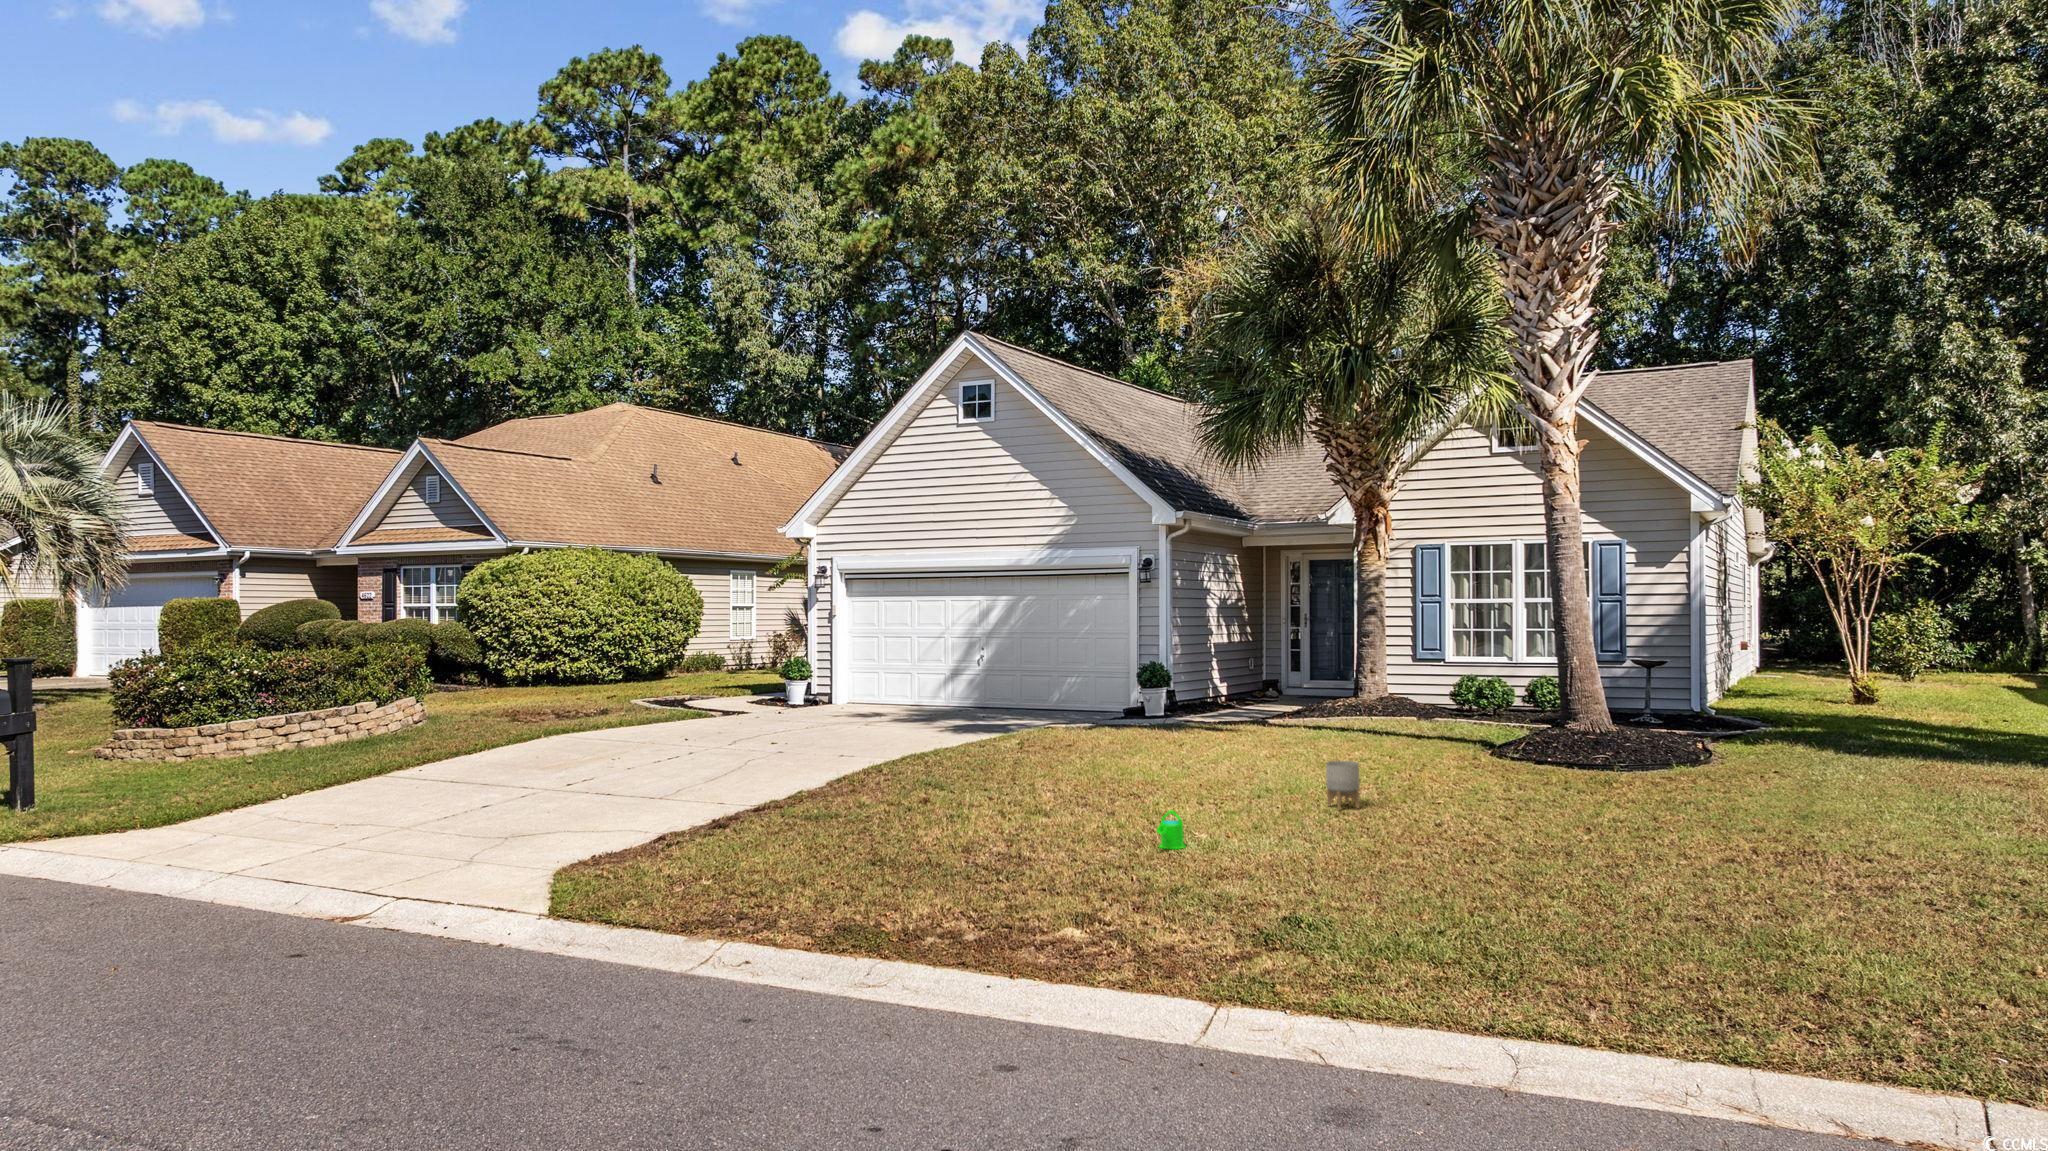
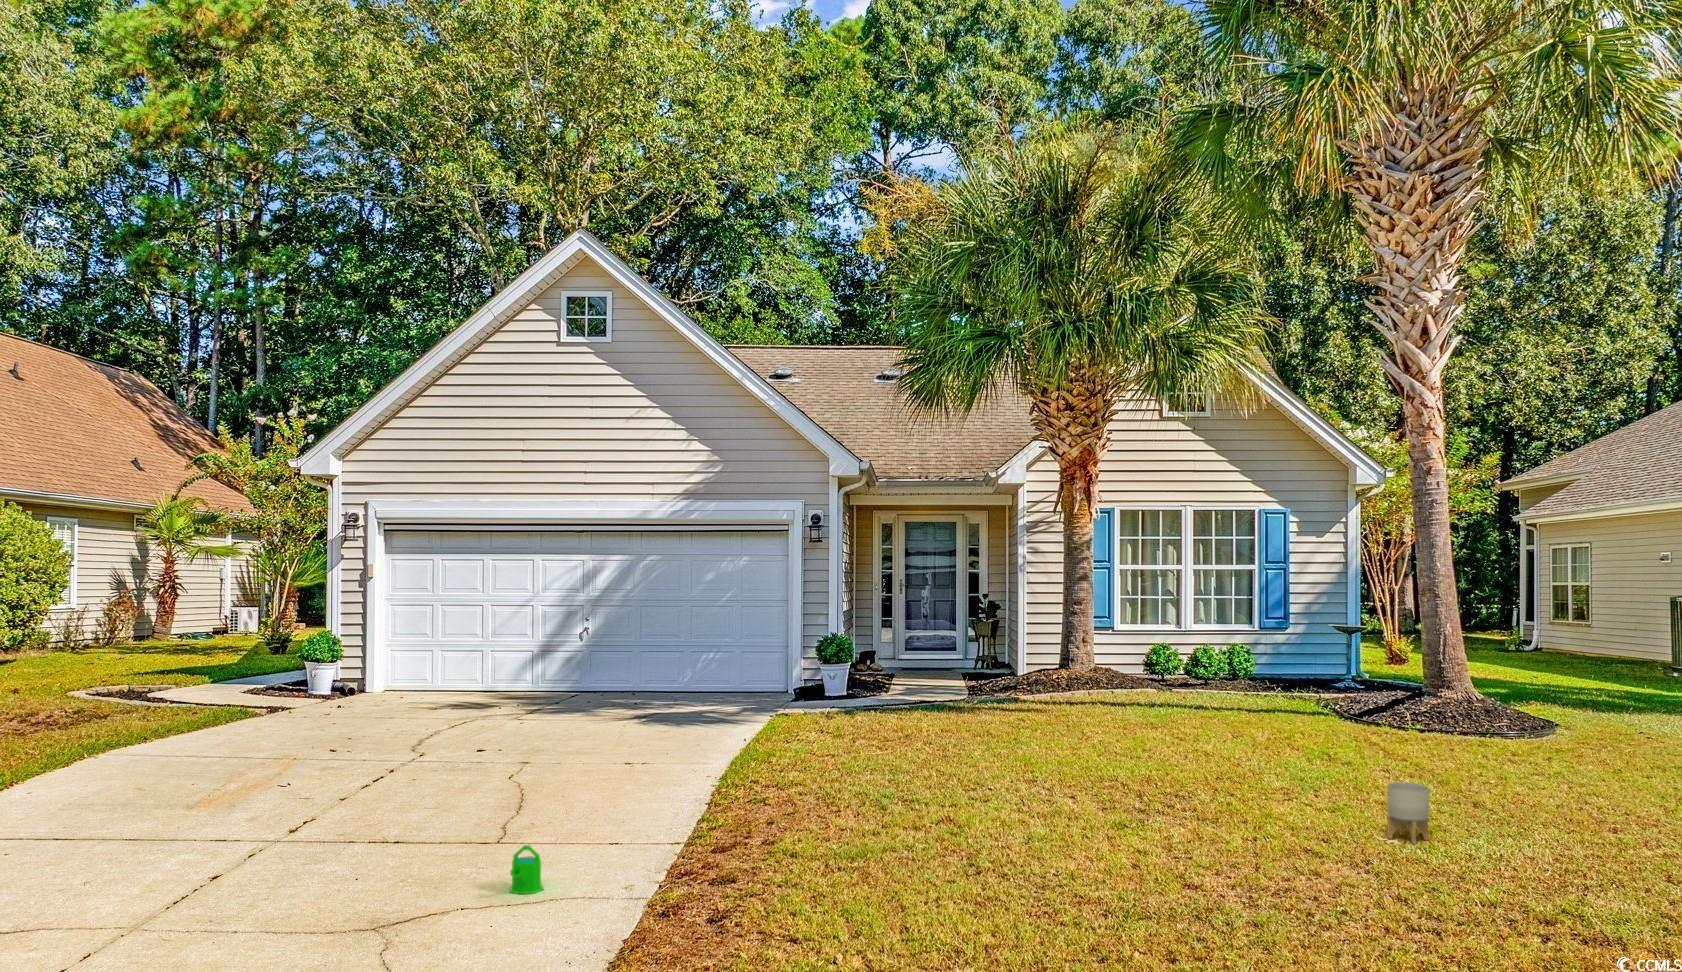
watering can: present [1157,810,1185,849] -> present [510,845,543,894]

